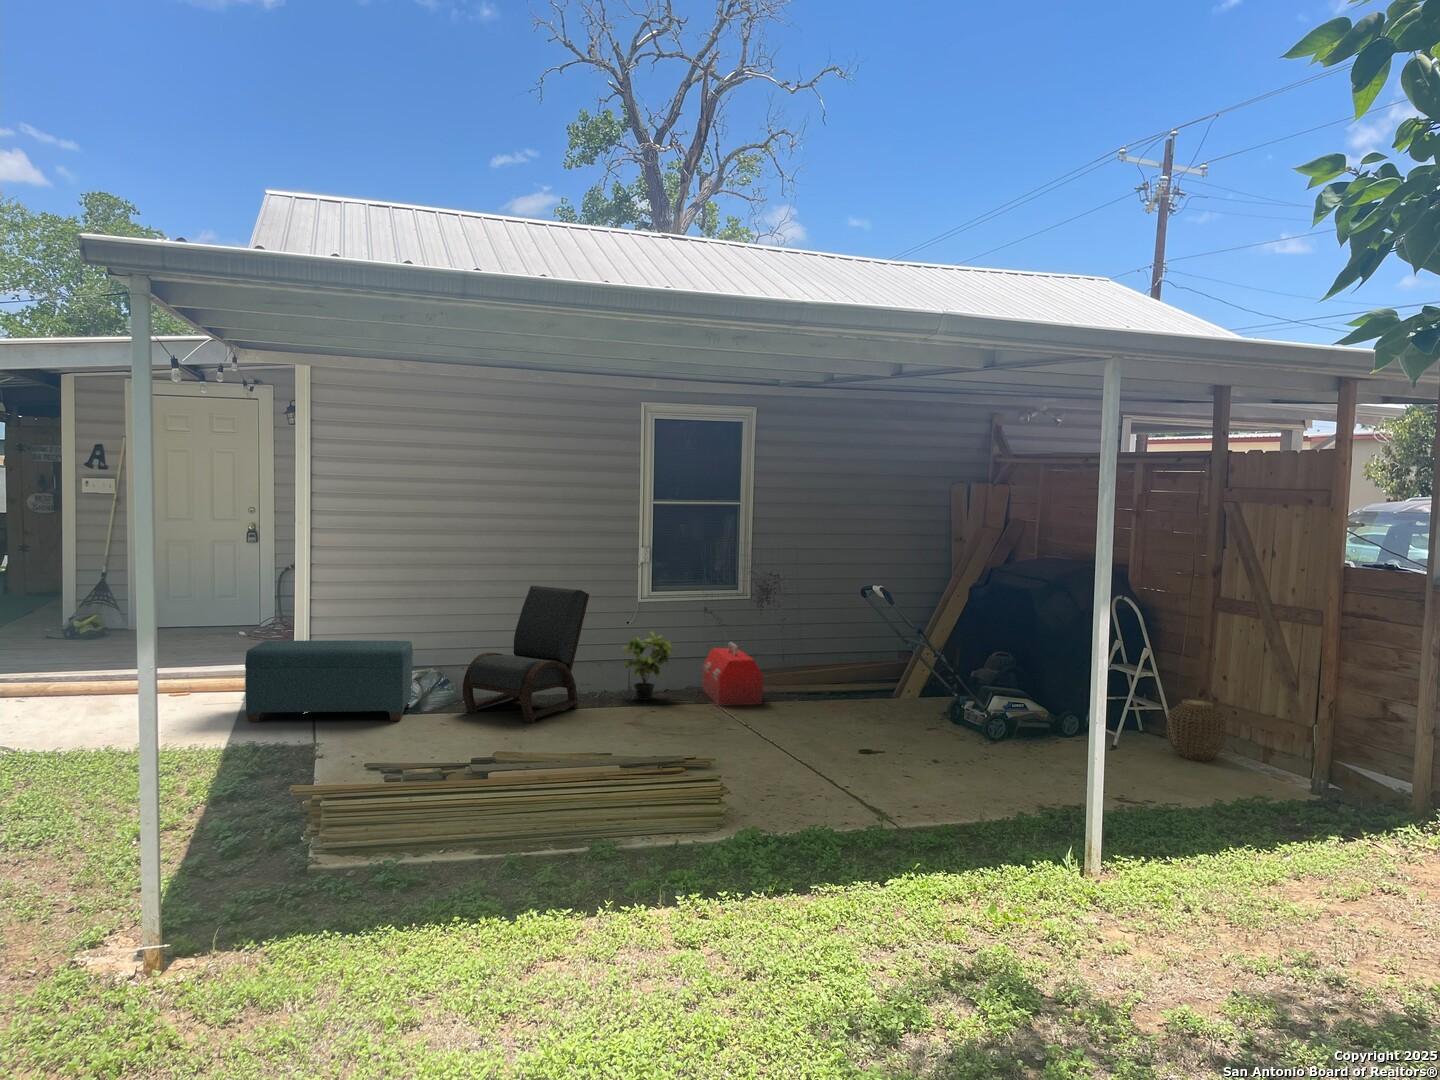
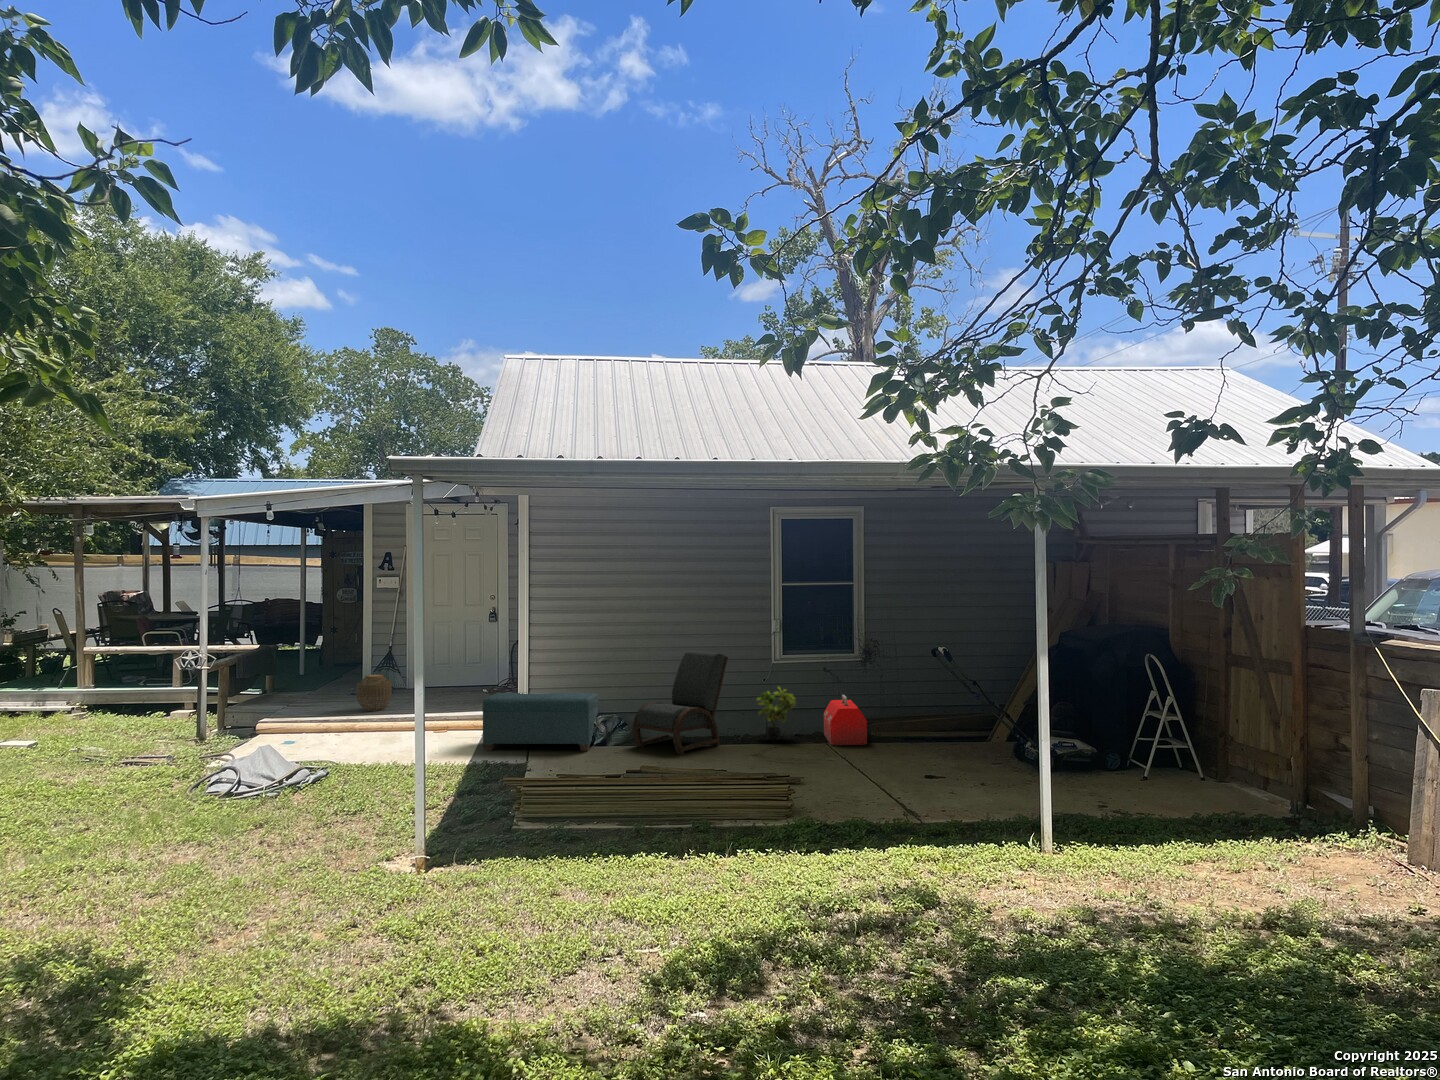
woven basket: present [1167,699,1227,761] -> present [357,674,392,711]

